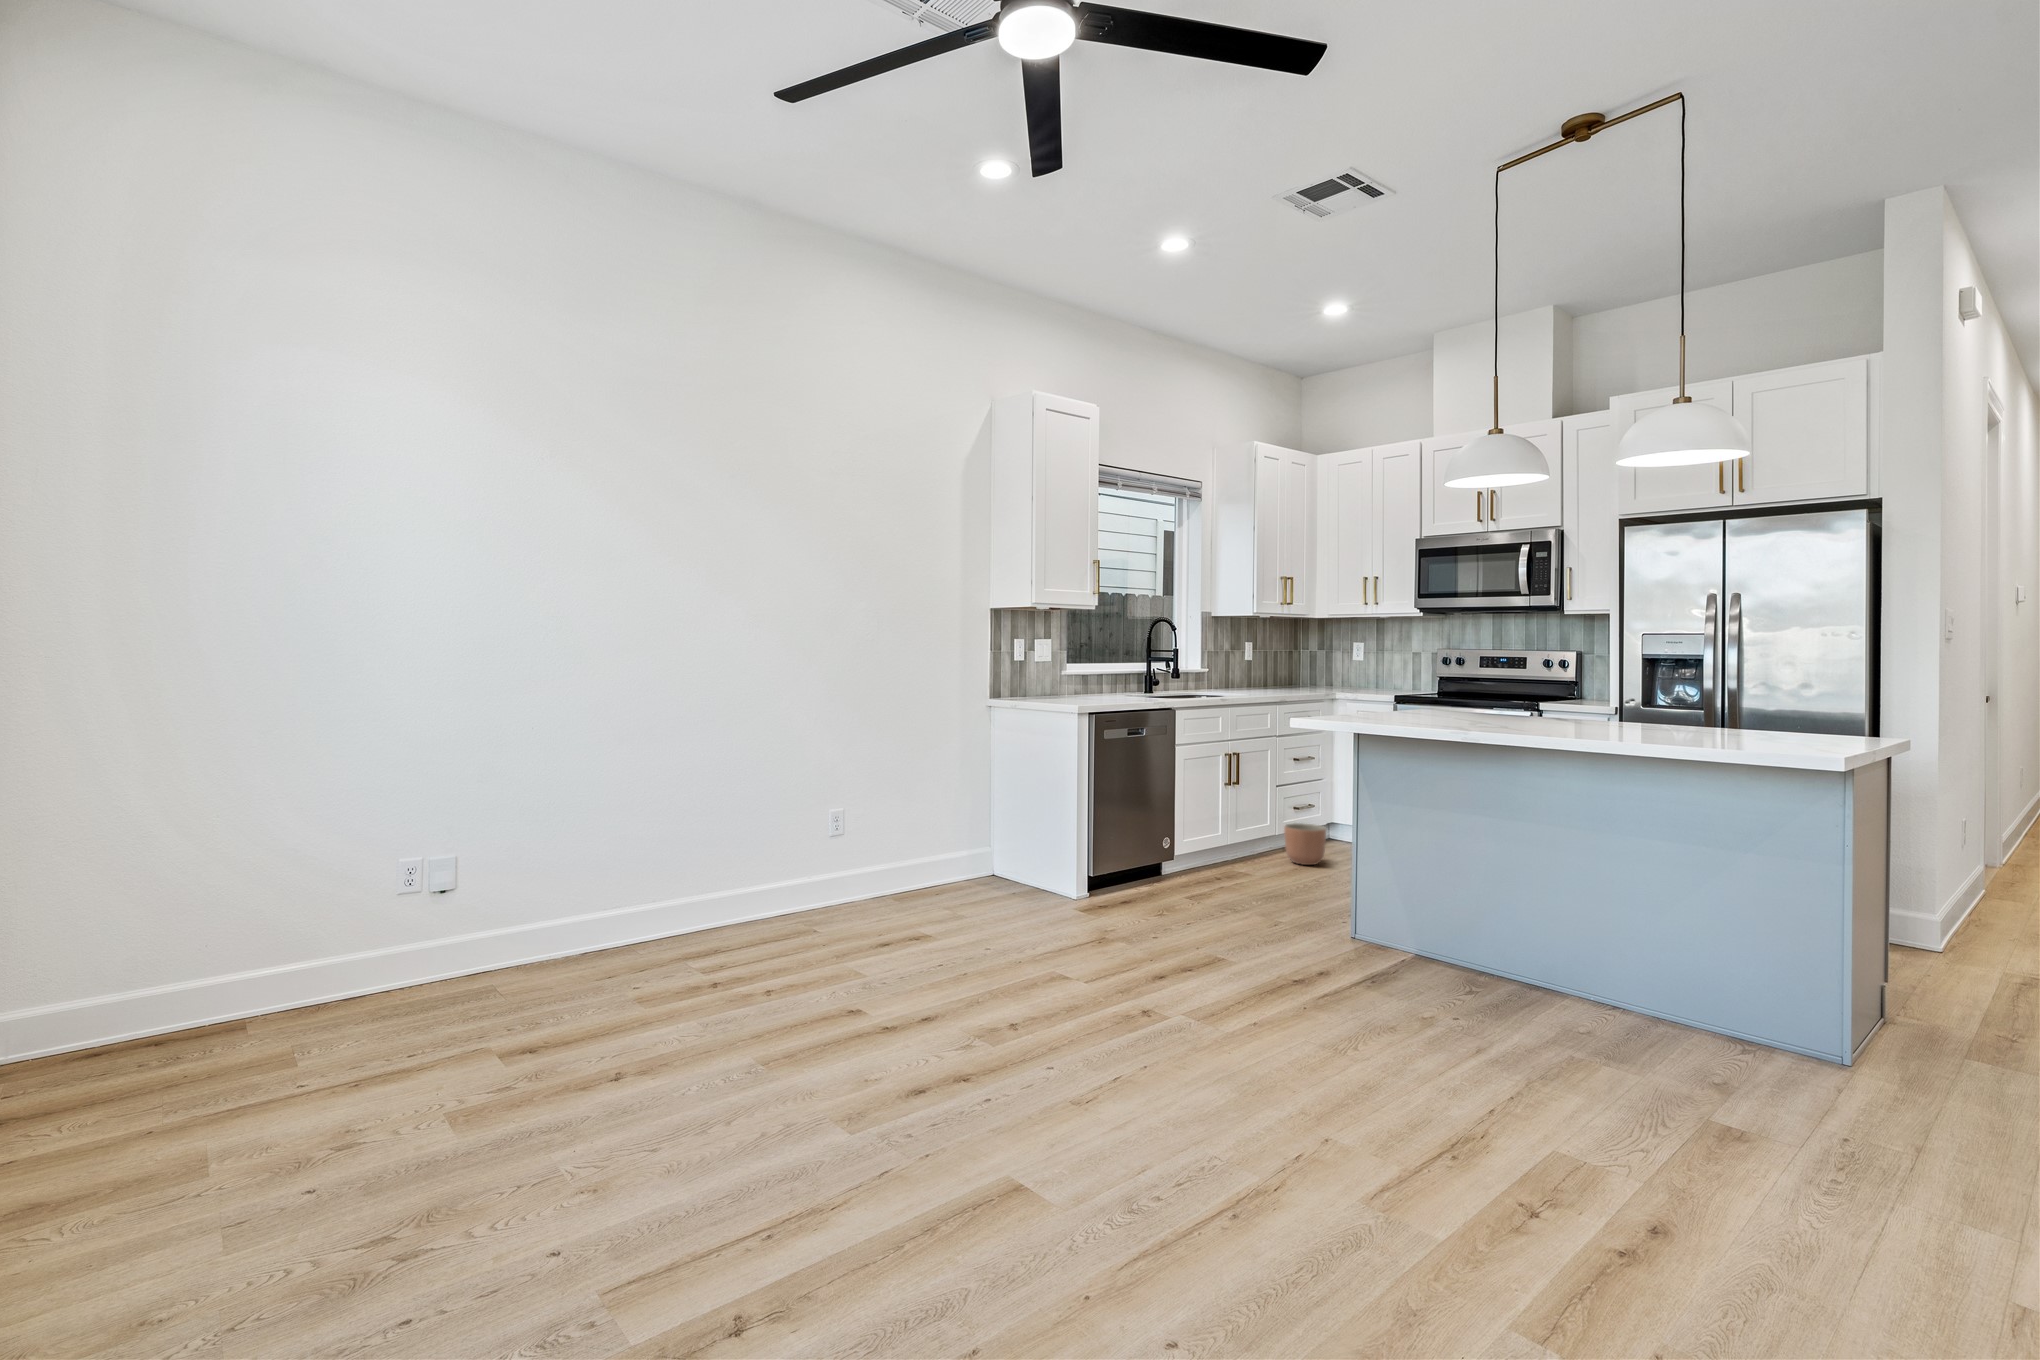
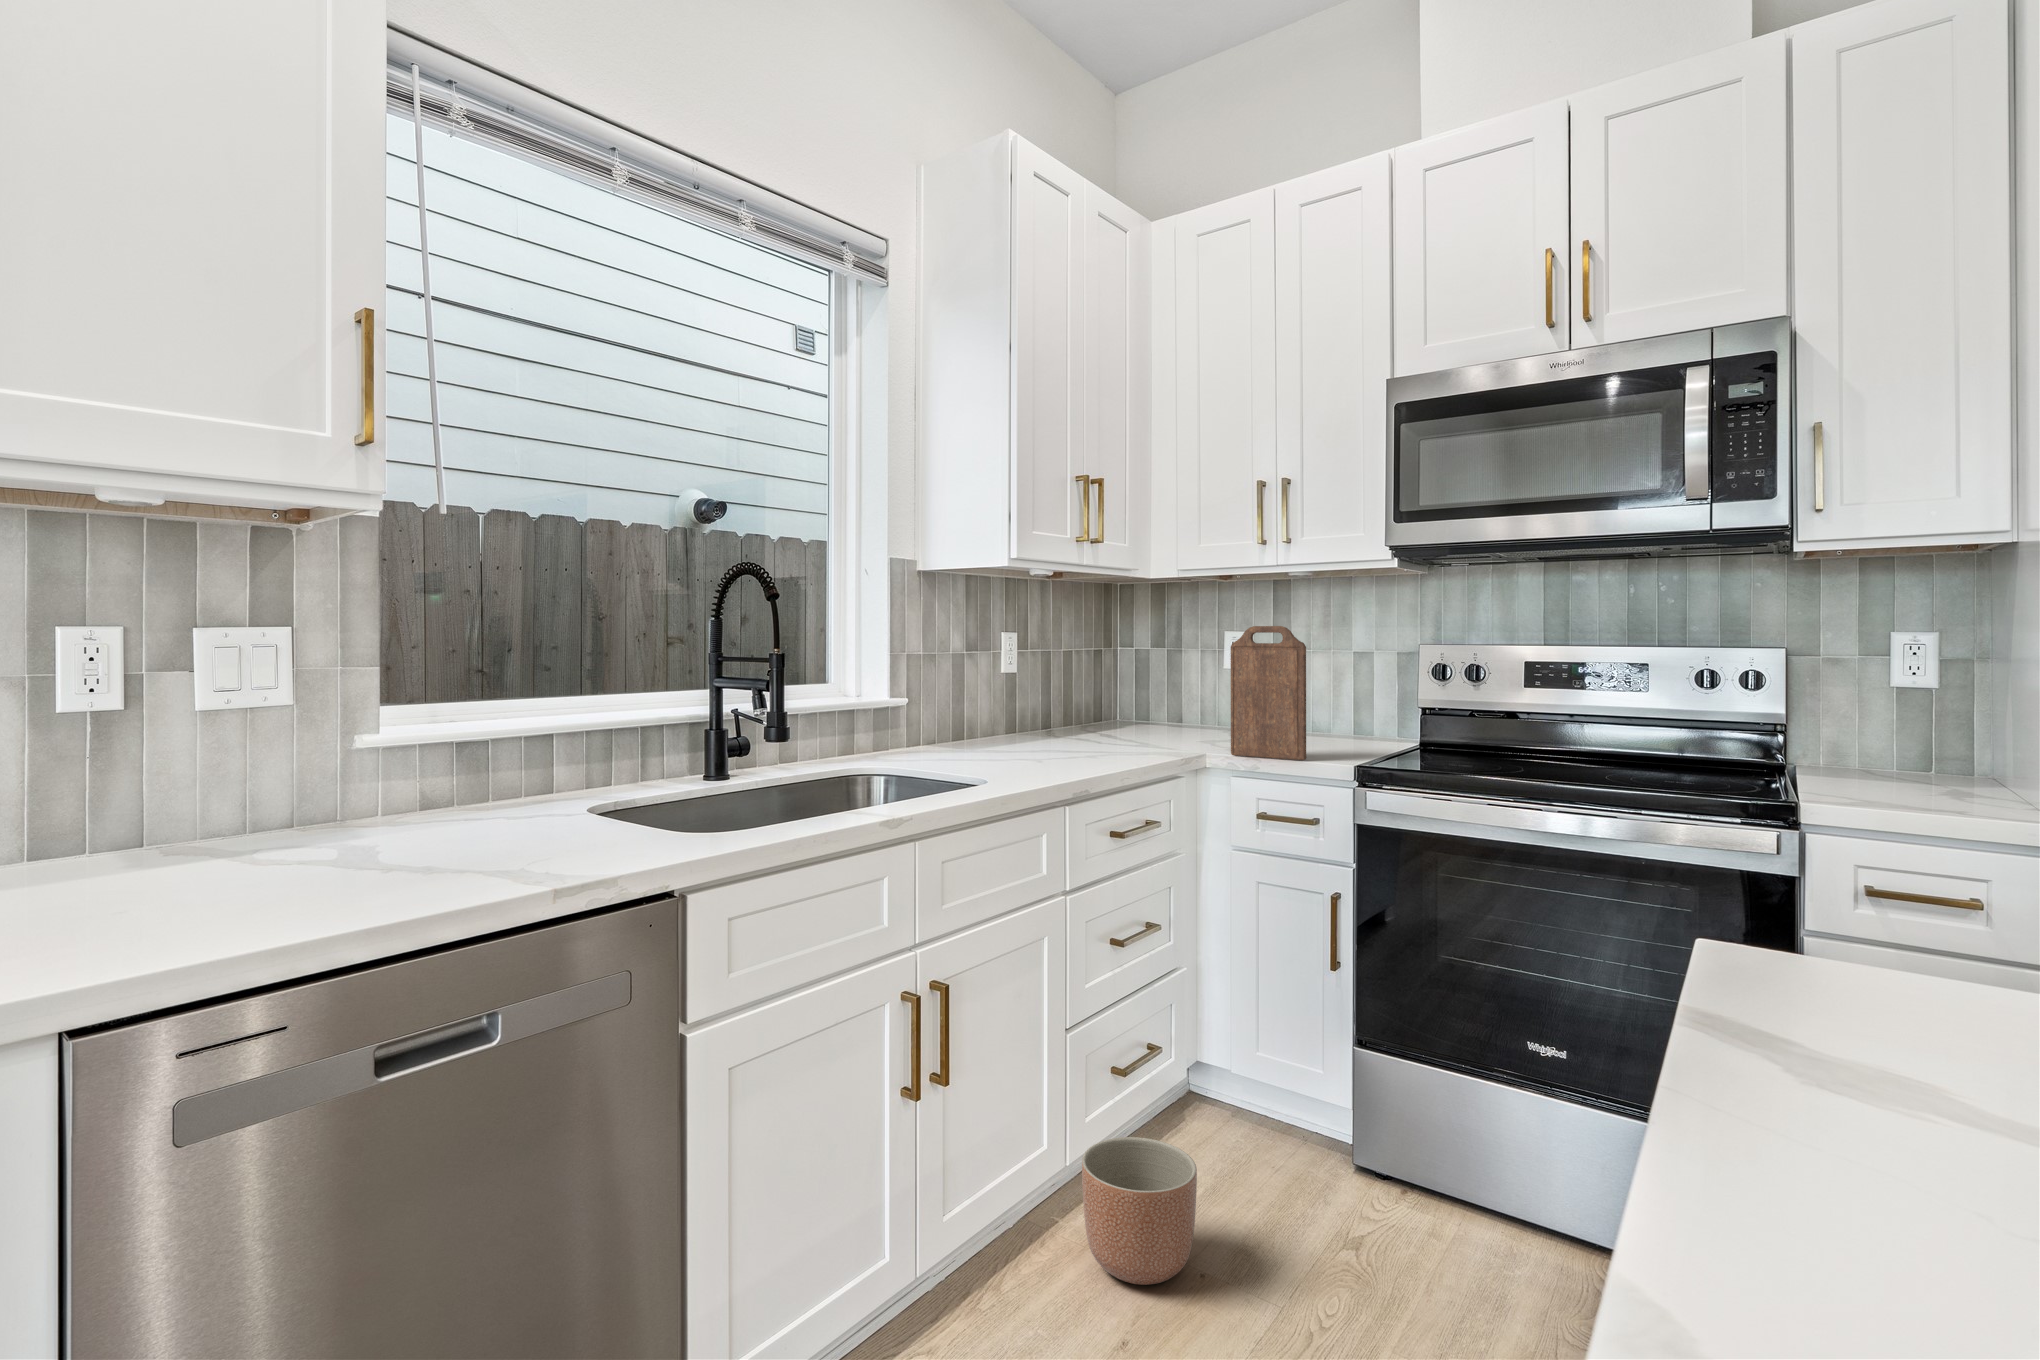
cutting board: none [1352,641,1386,699] -> present [1231,626,1306,760]

